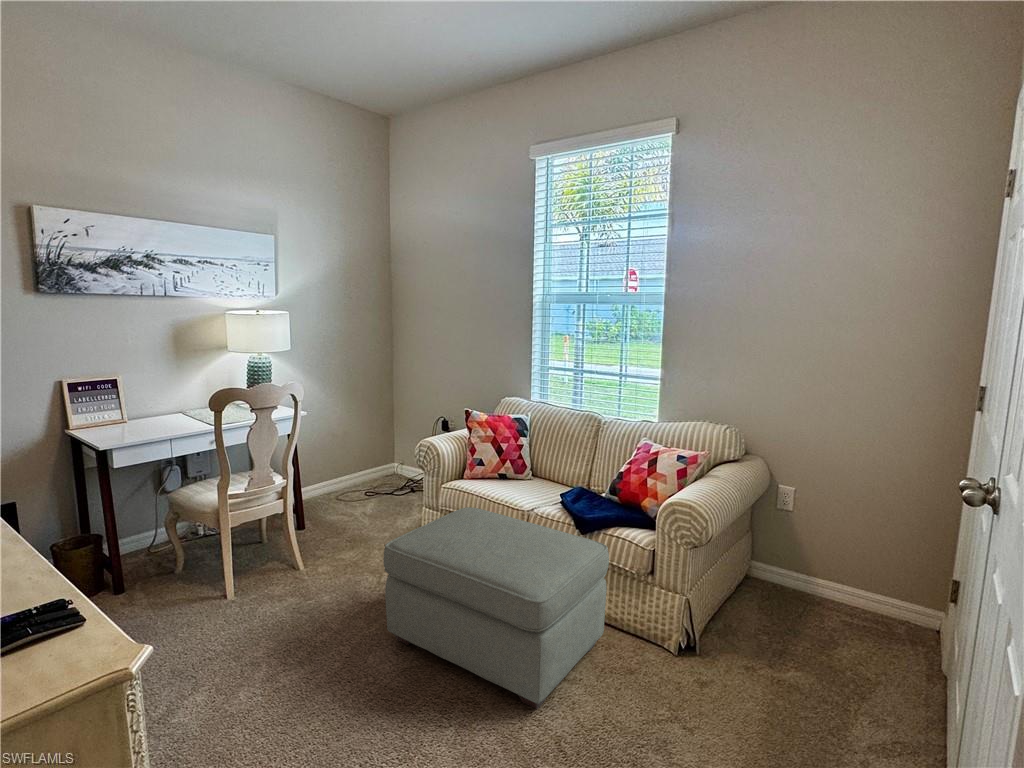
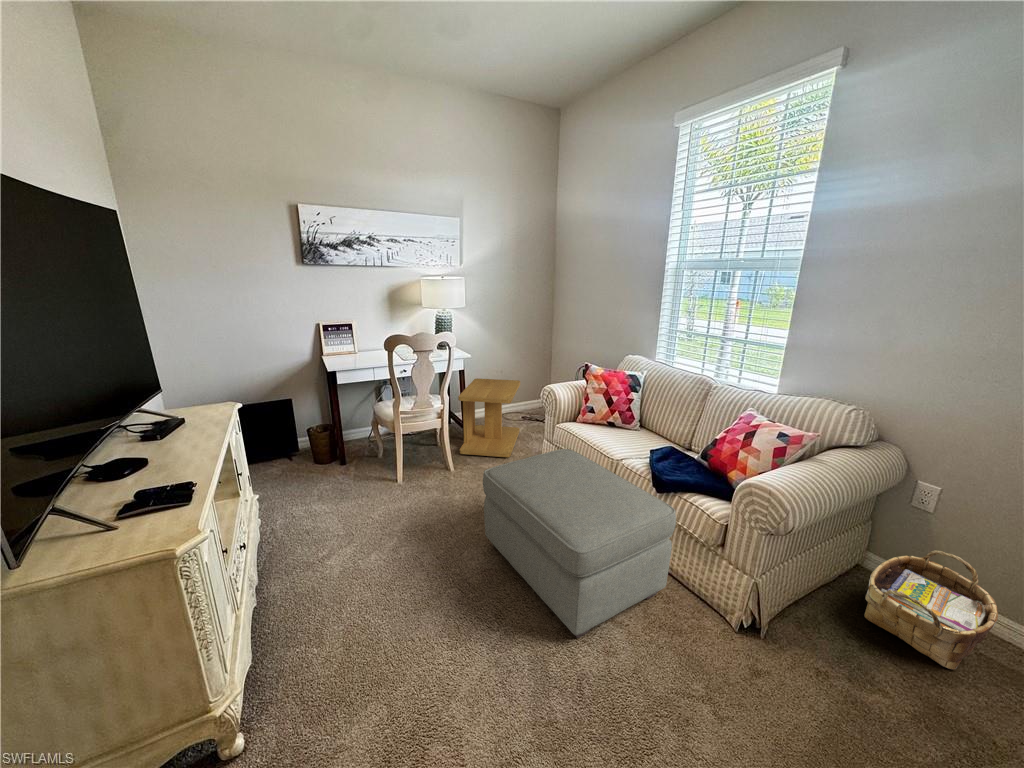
side table: none [298,441,372,545] -> present [458,378,520,457]
woven basket: none [764,542,852,638] -> present [864,551,998,669]

